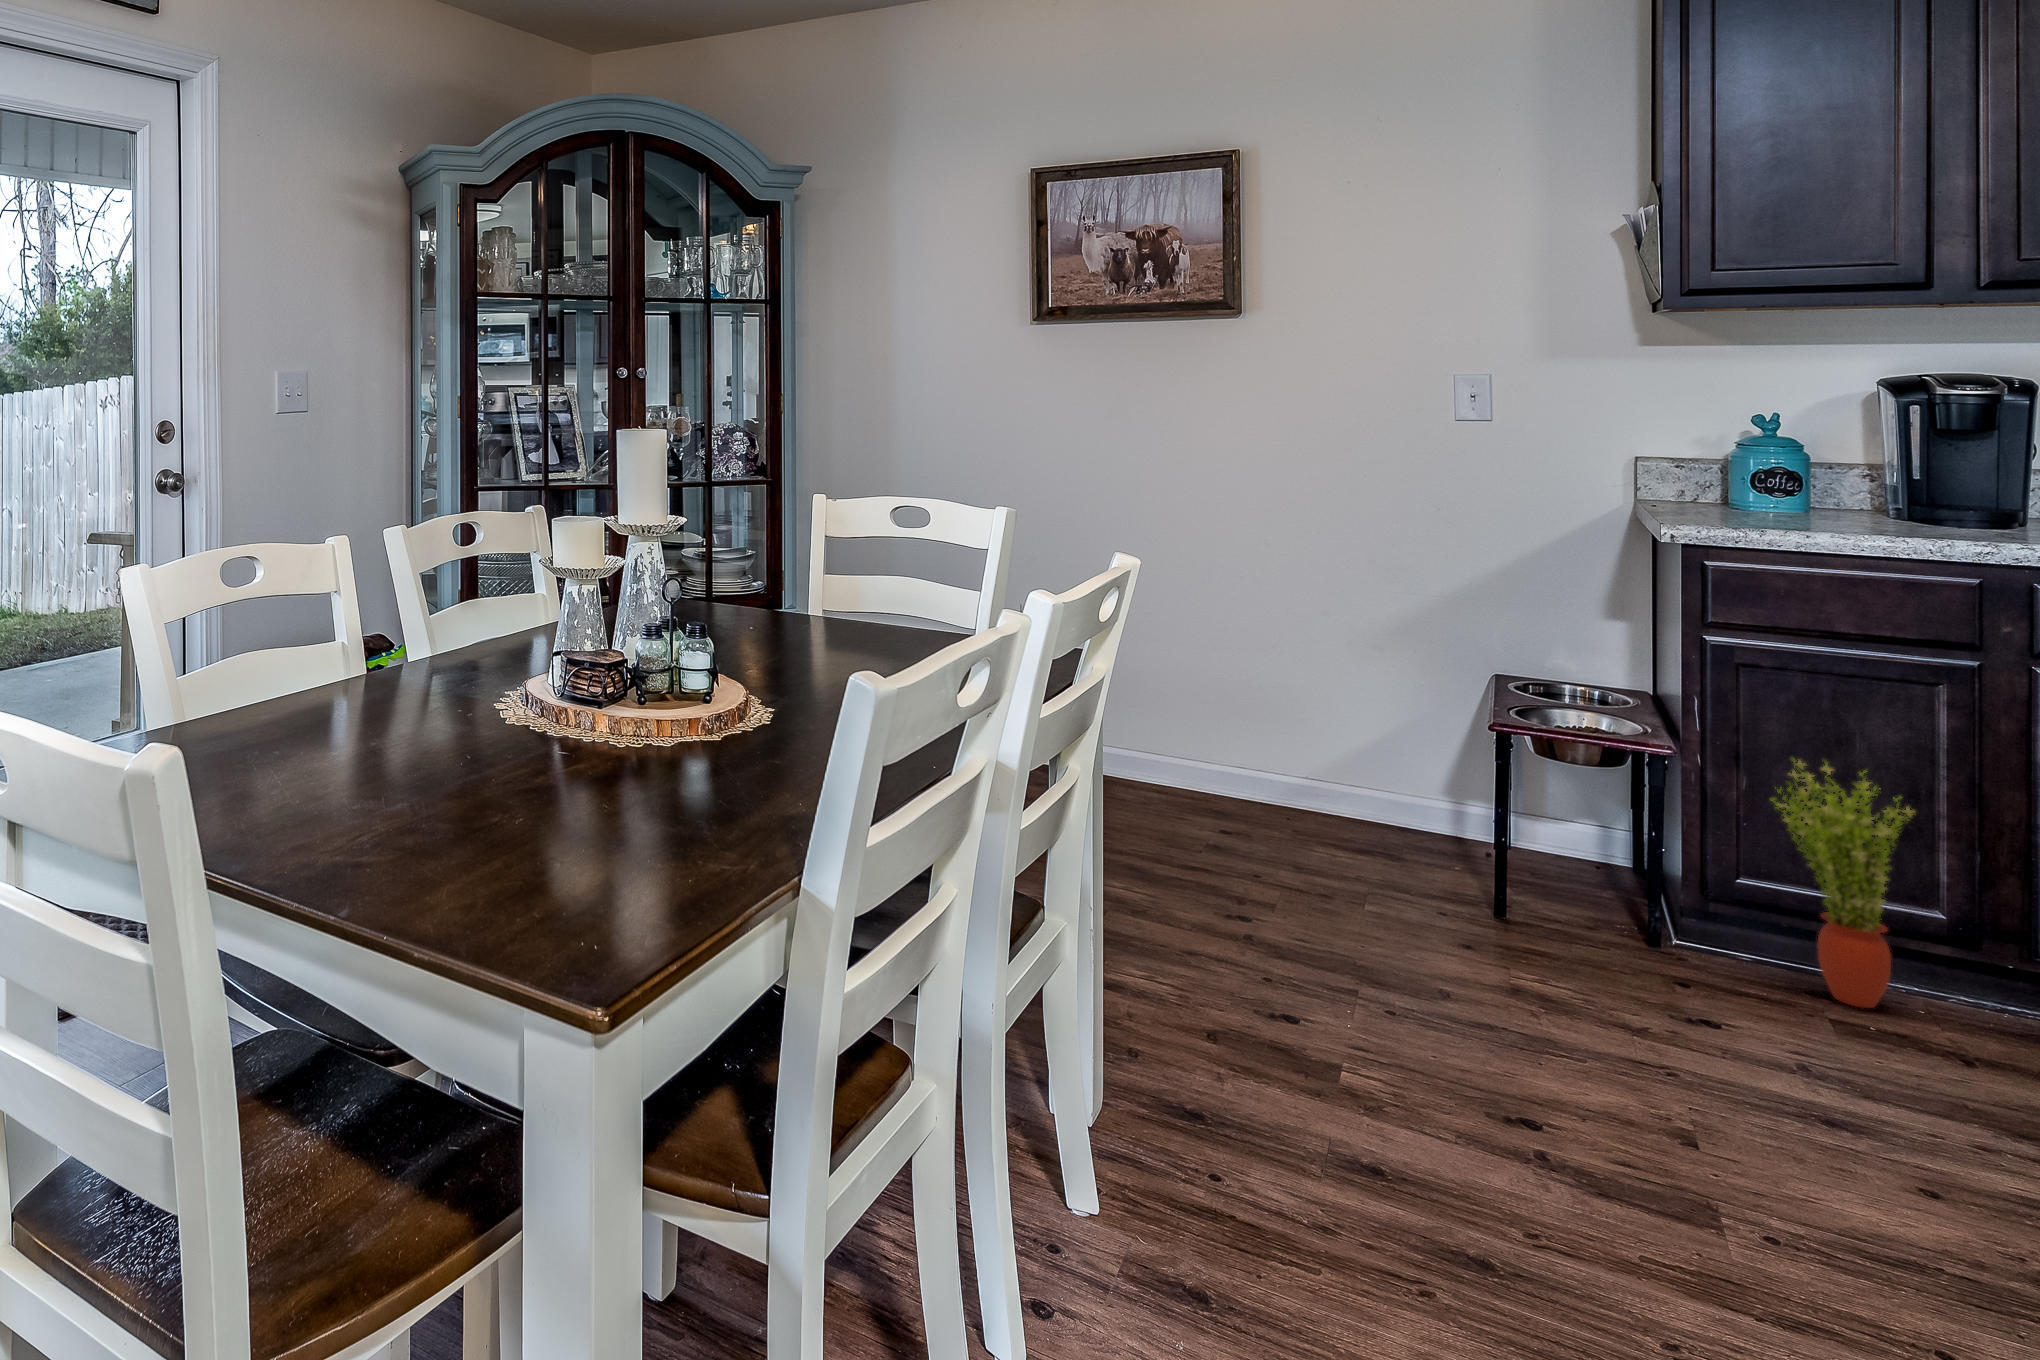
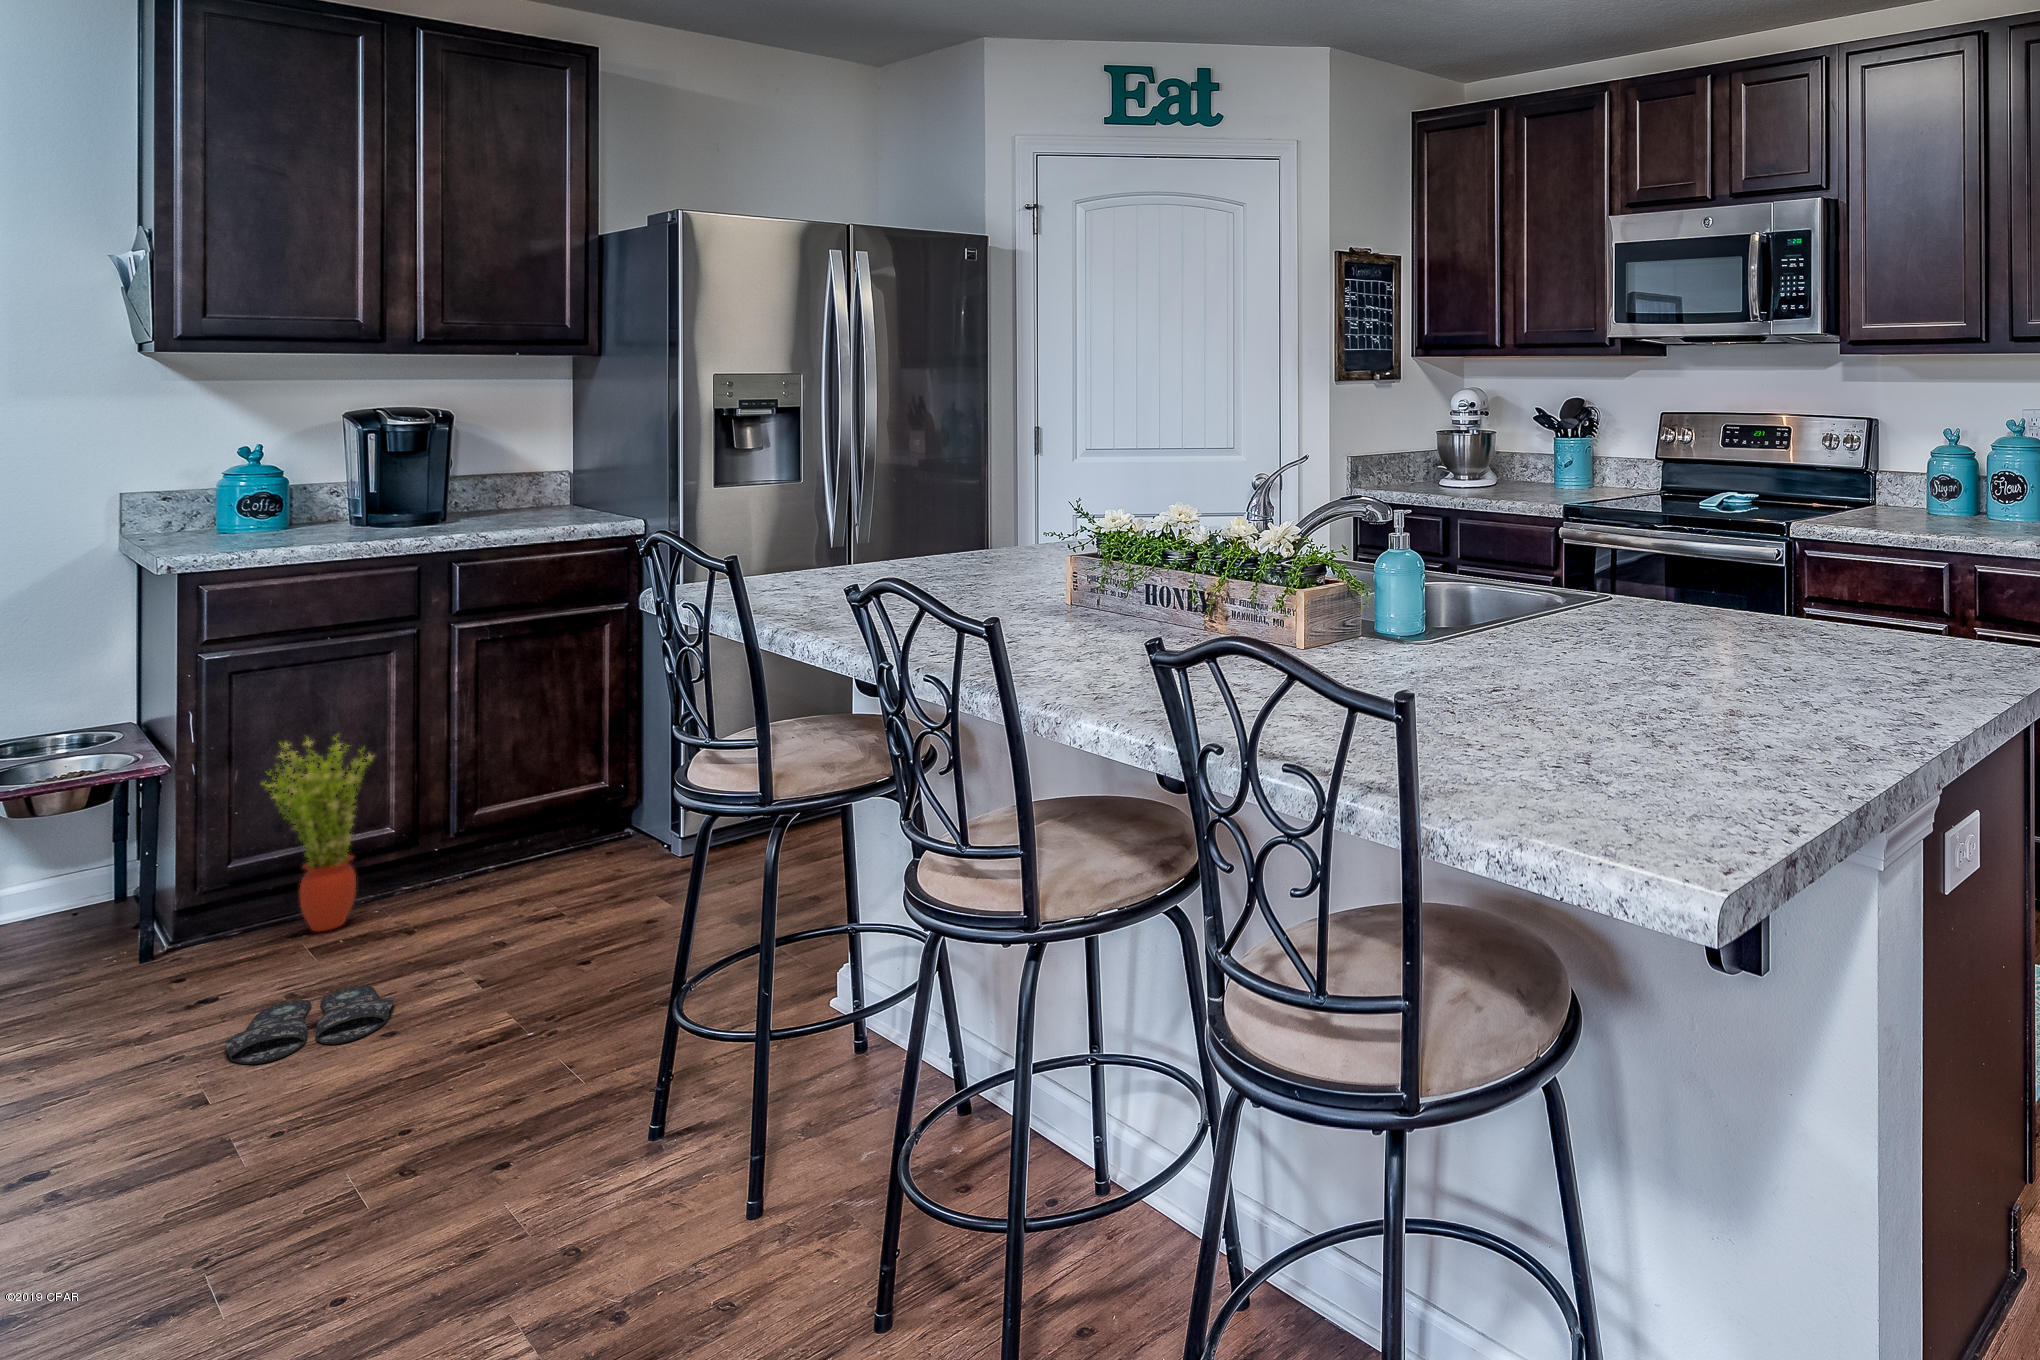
slippers: none [1722,1068,1941,1177] -> present [226,986,394,1064]

